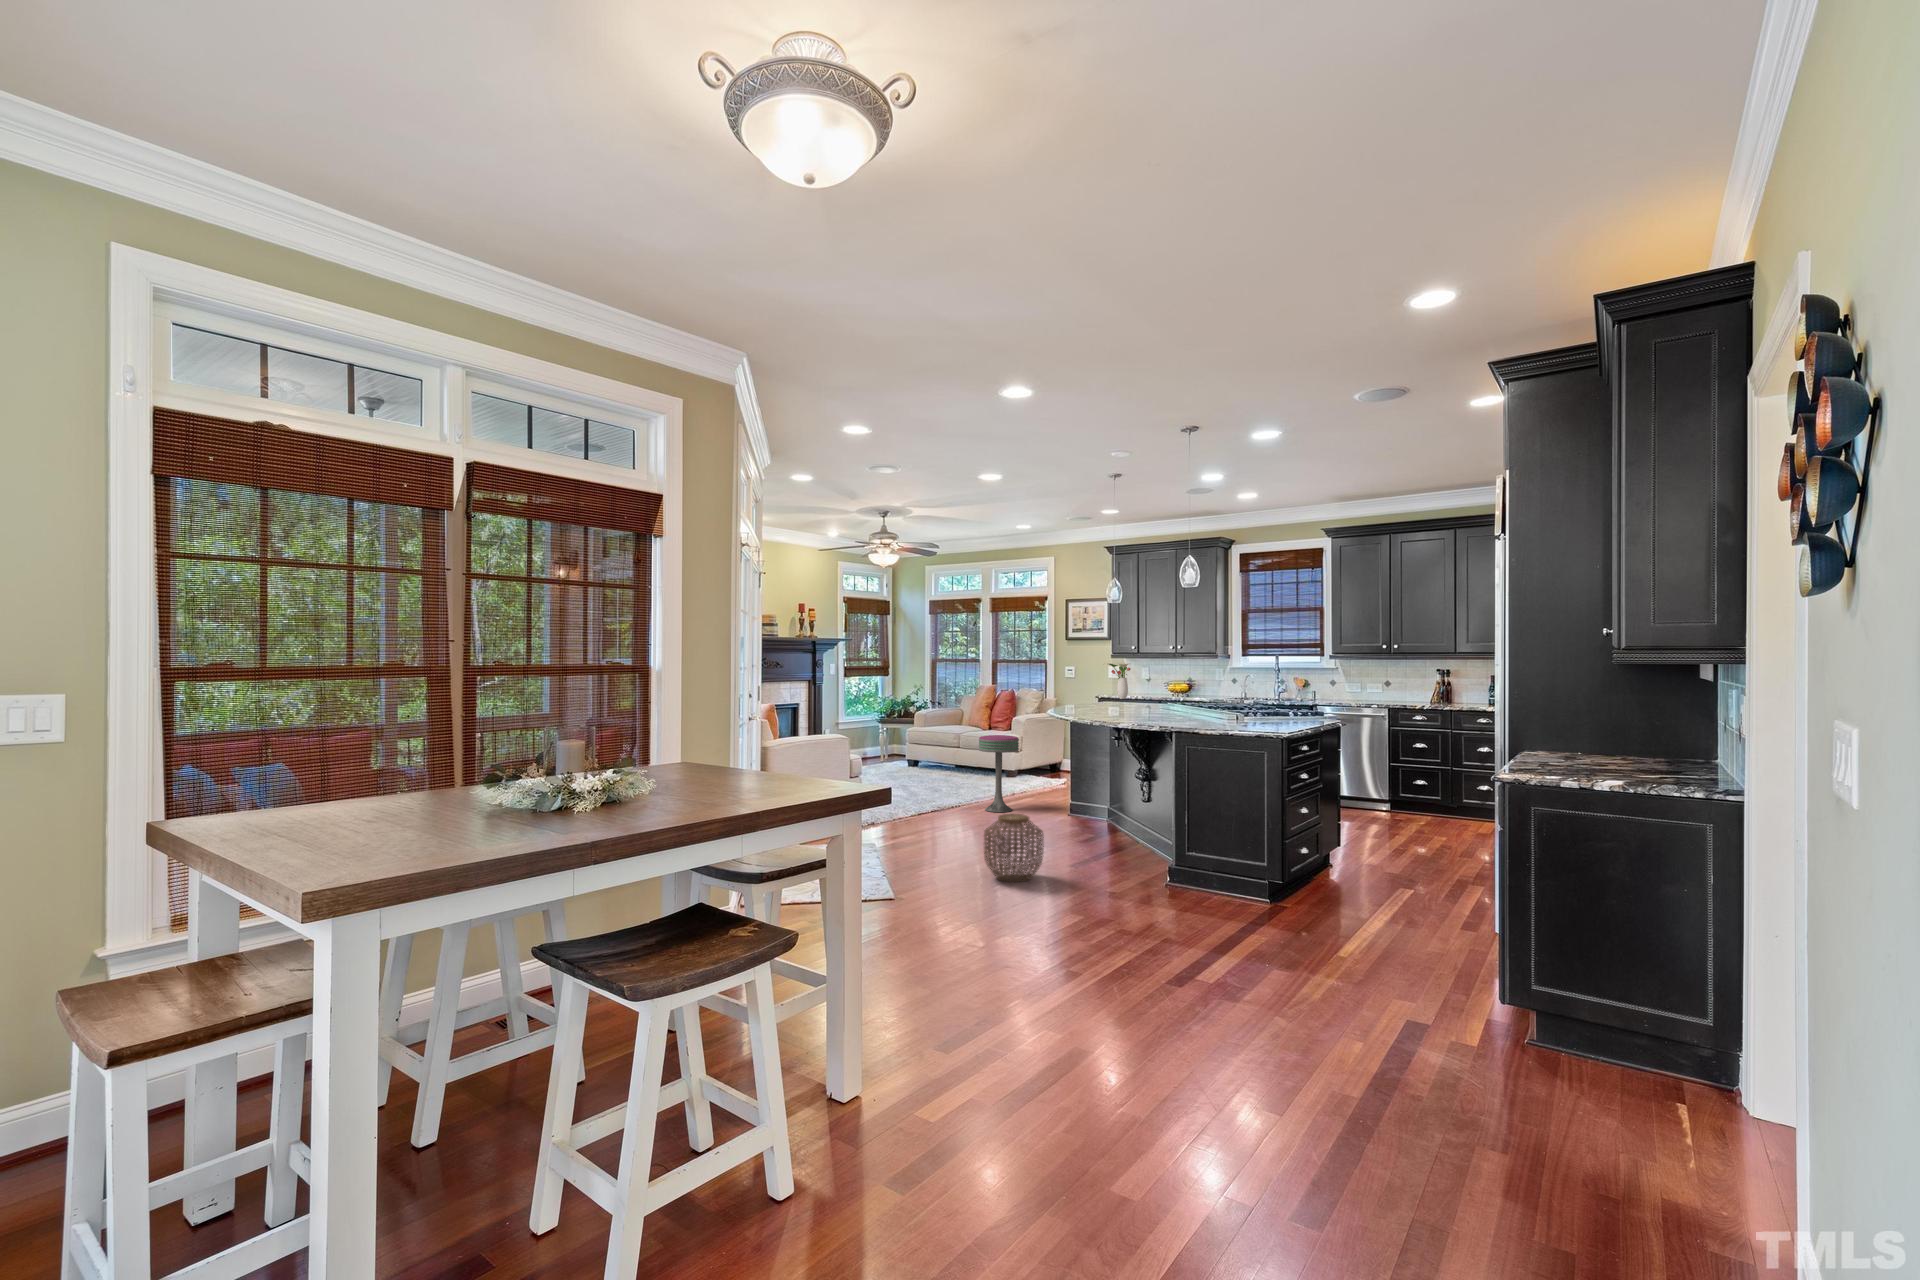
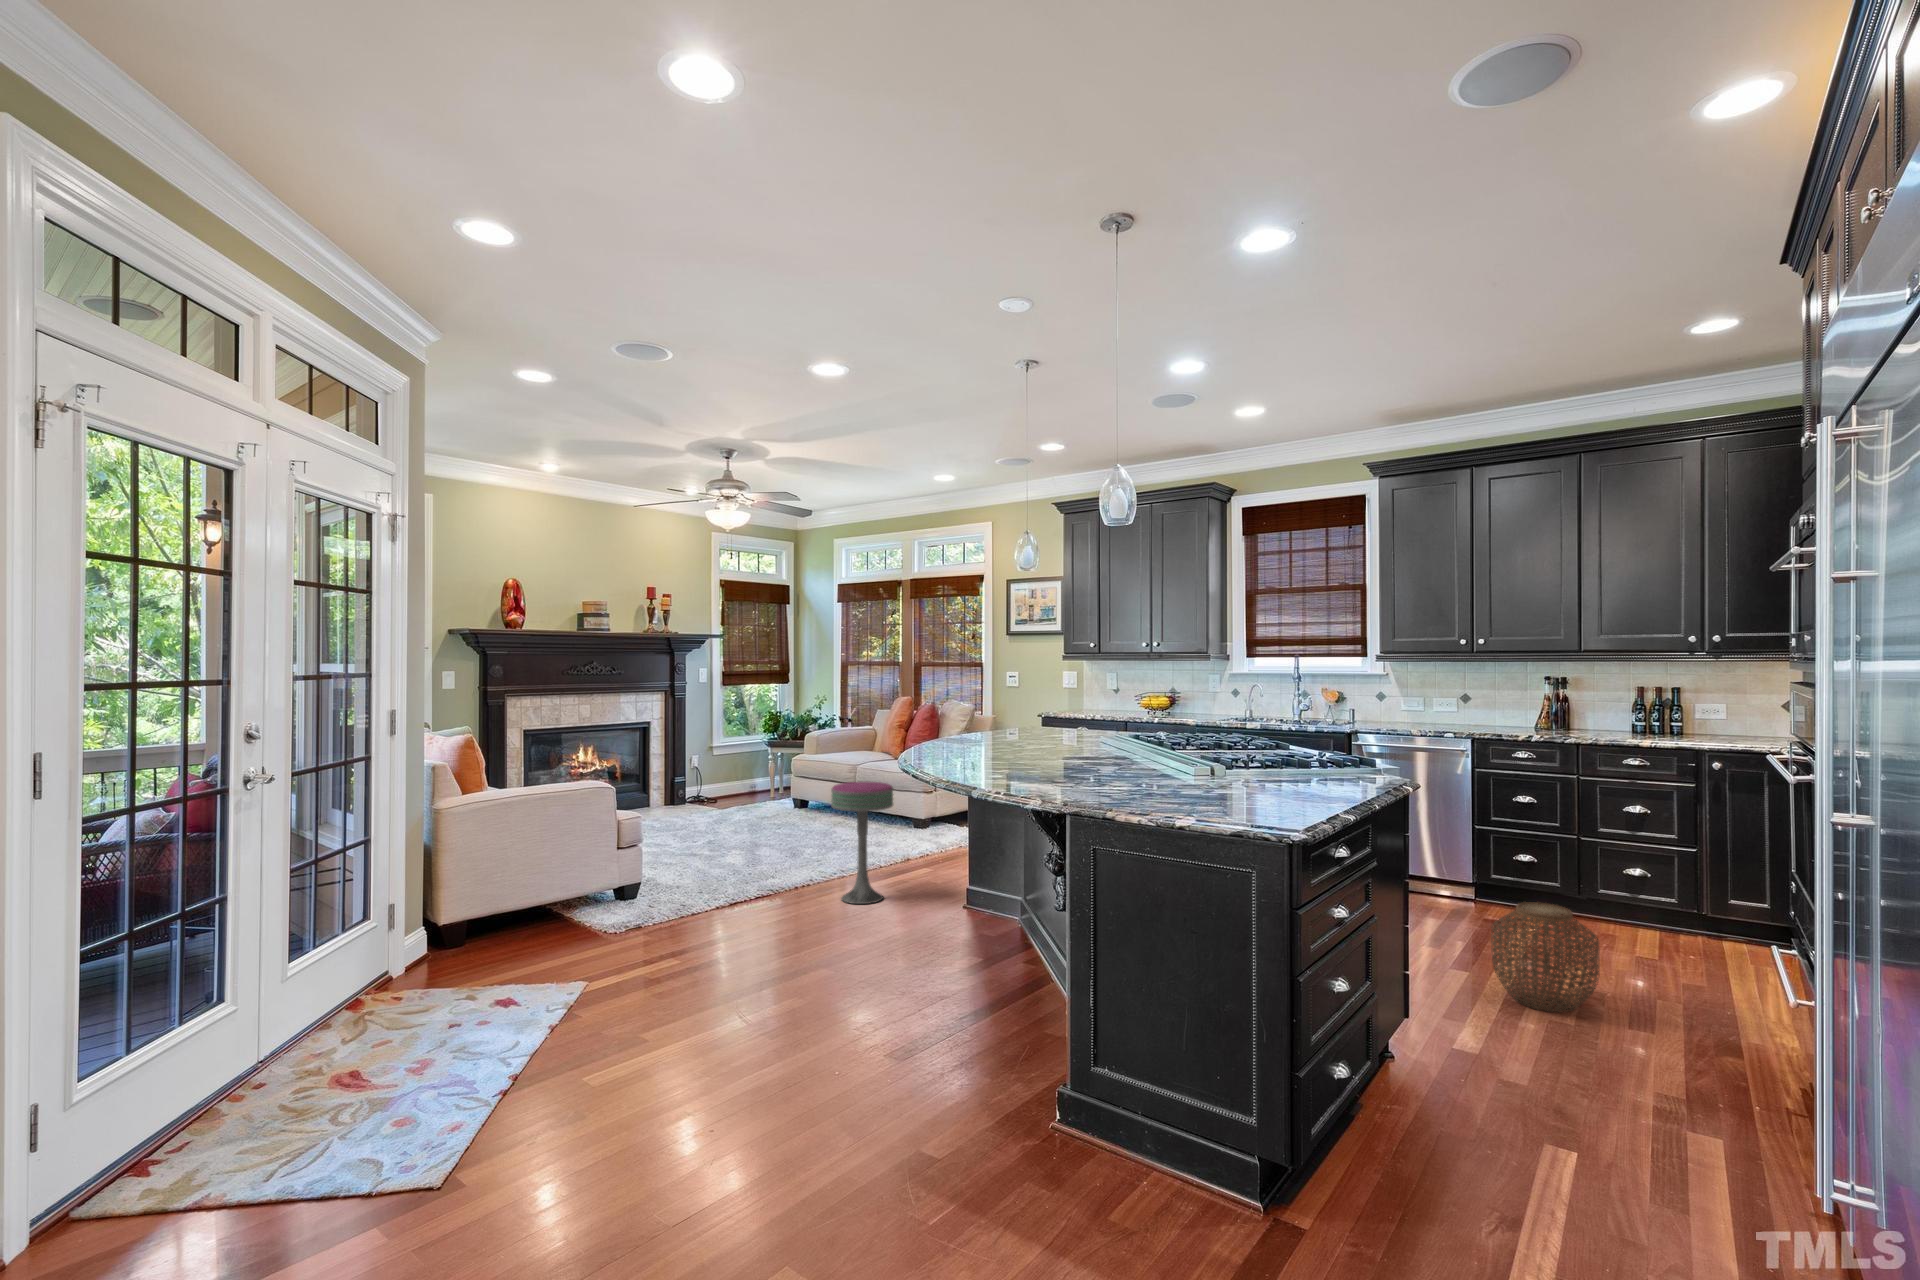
flower arrangement: present [1109,662,1130,699] -> none [1046,666,1086,719]
woven basket: present [984,814,1044,882] -> present [1492,902,1600,1013]

